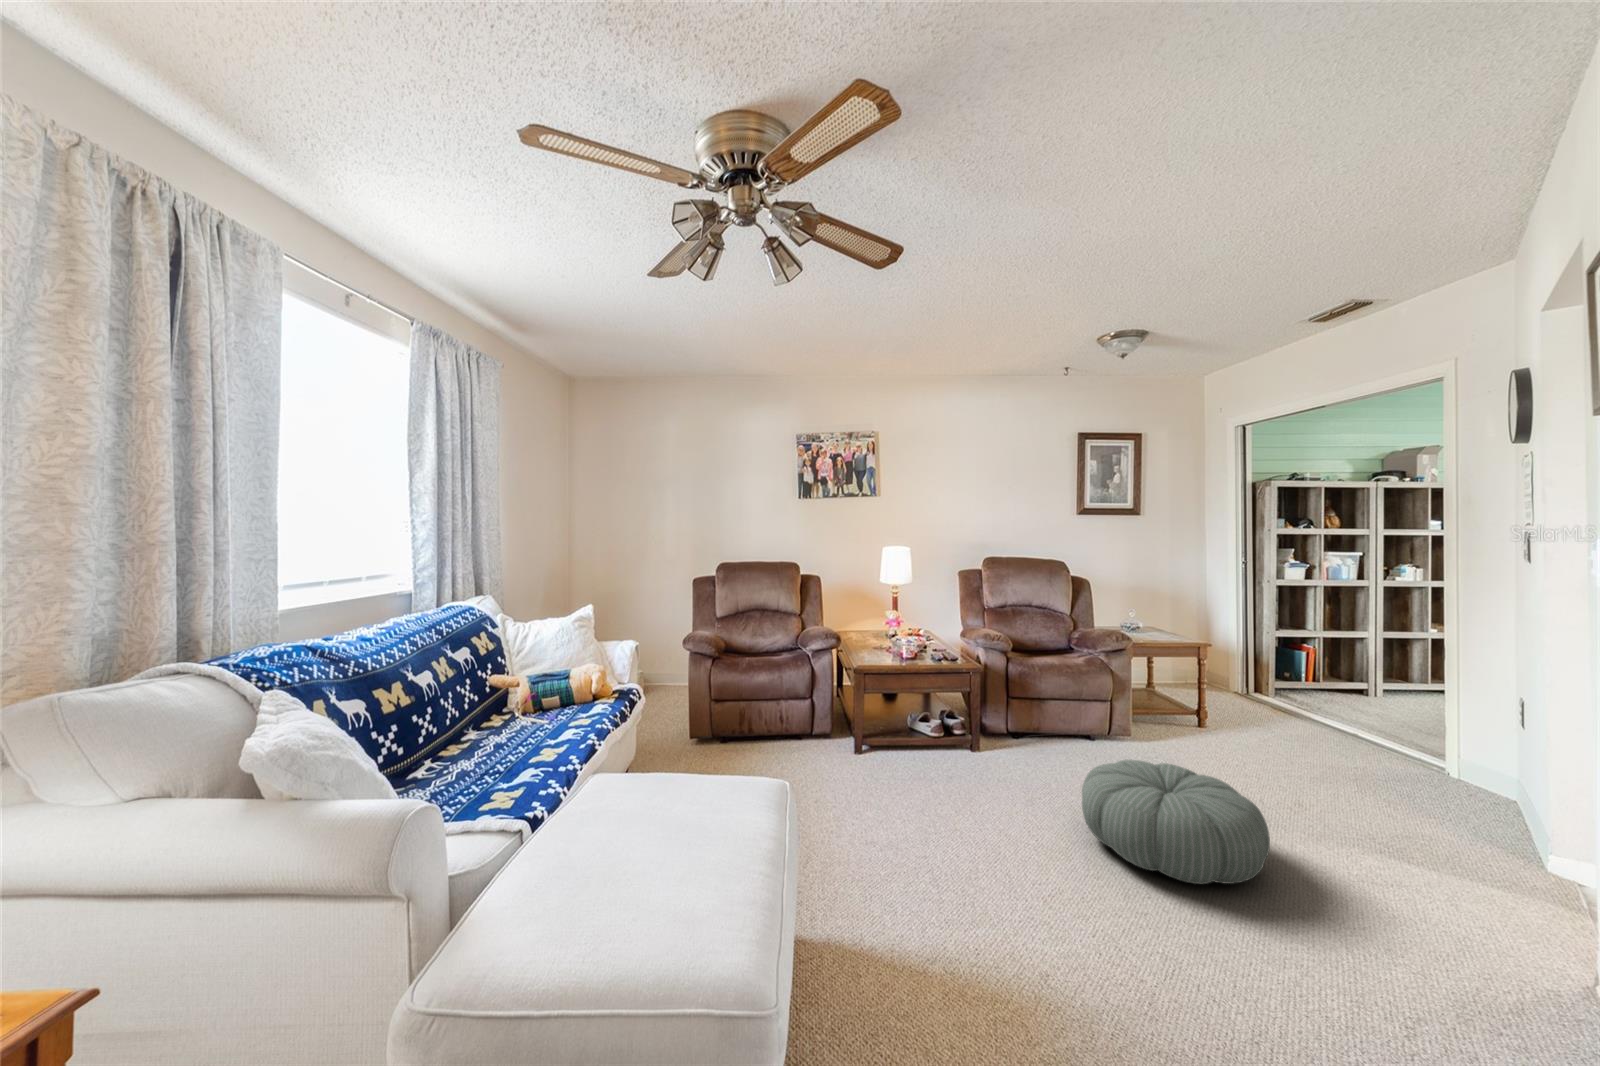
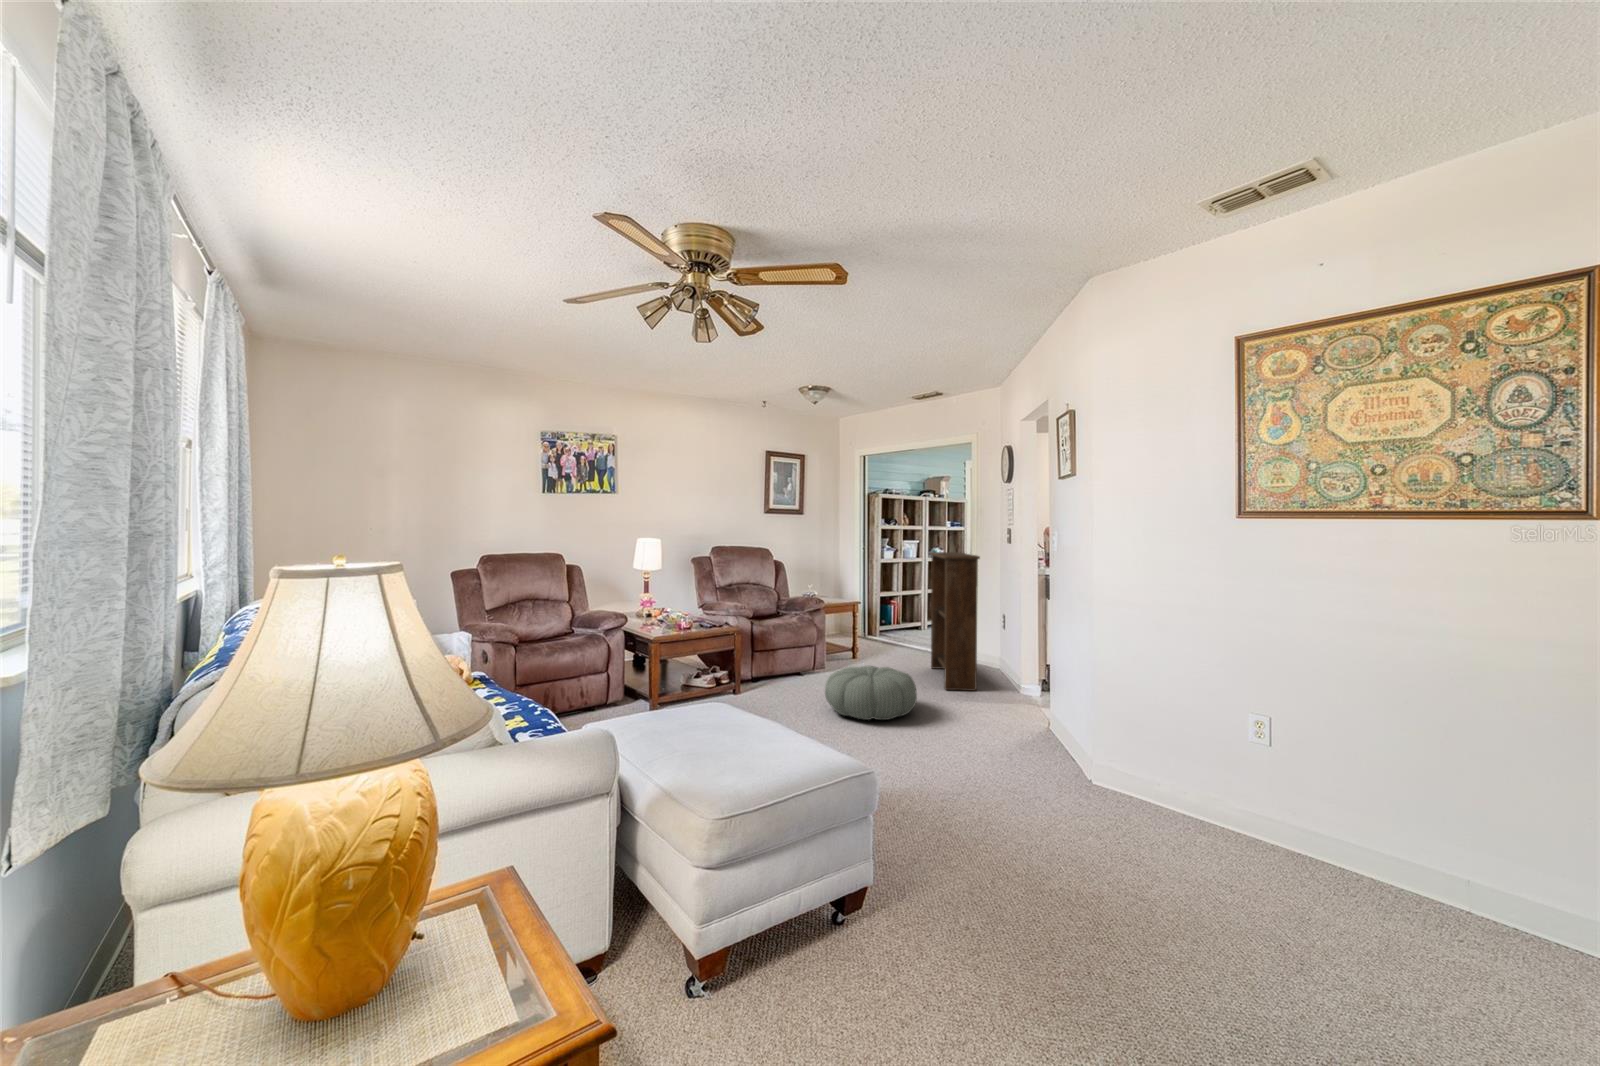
bookshelf: none [1352,576,1468,866] -> present [930,552,980,691]

